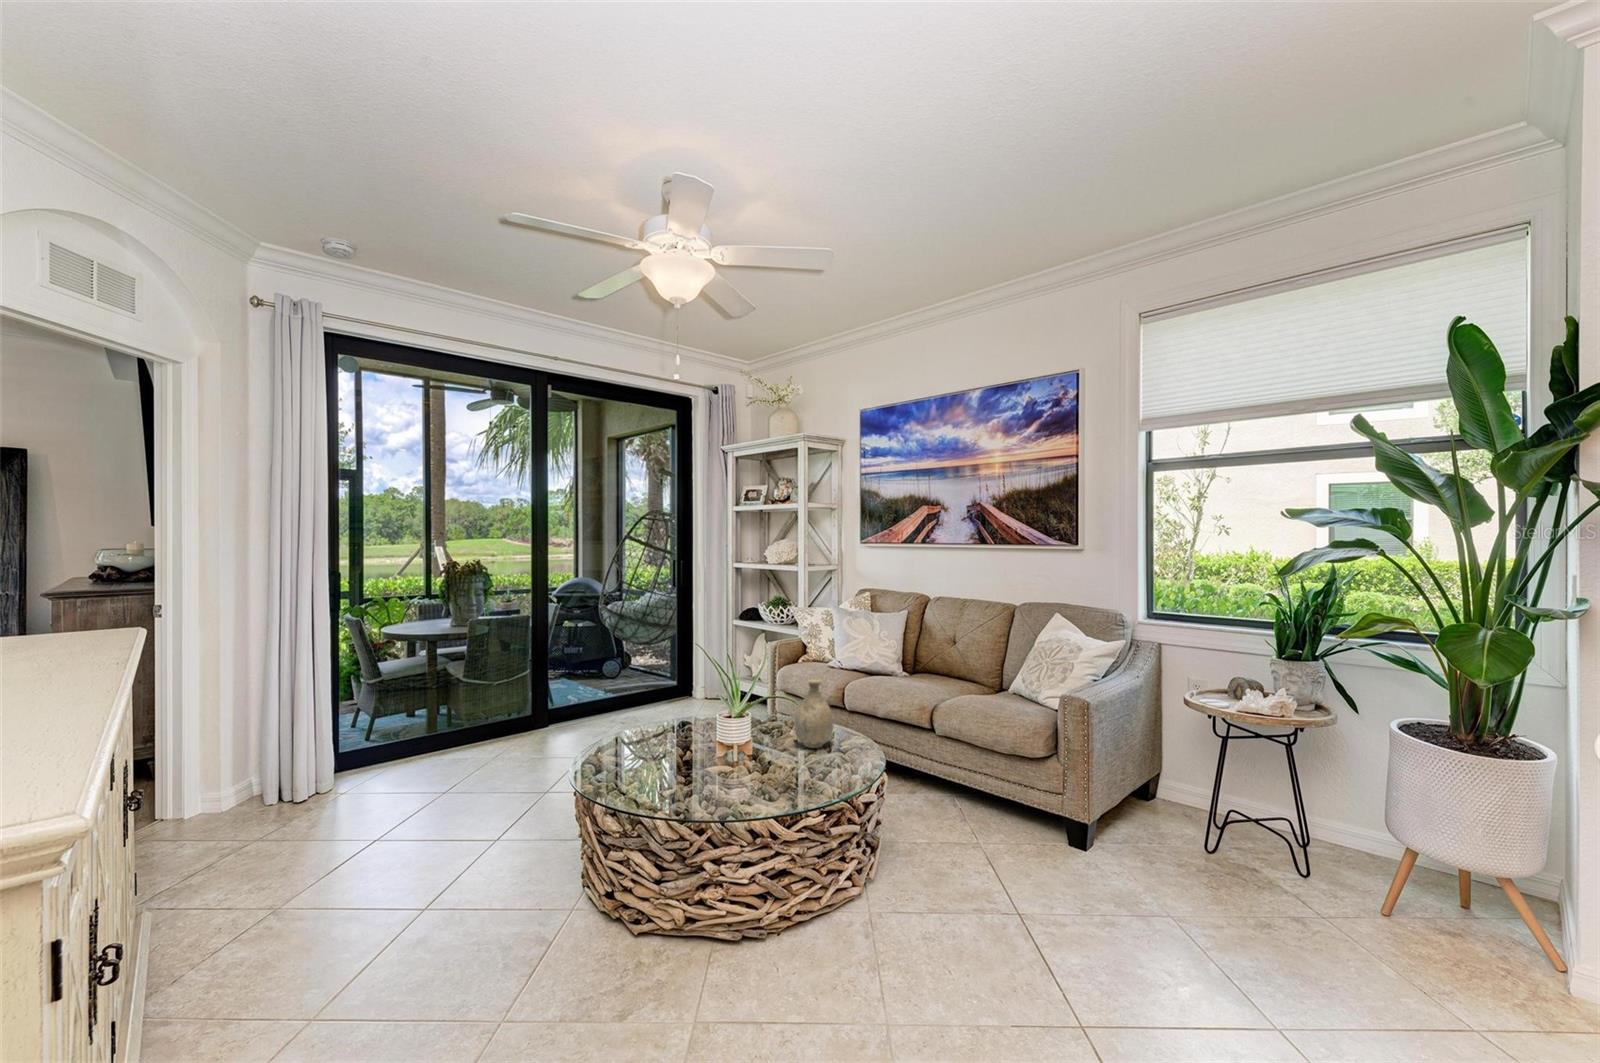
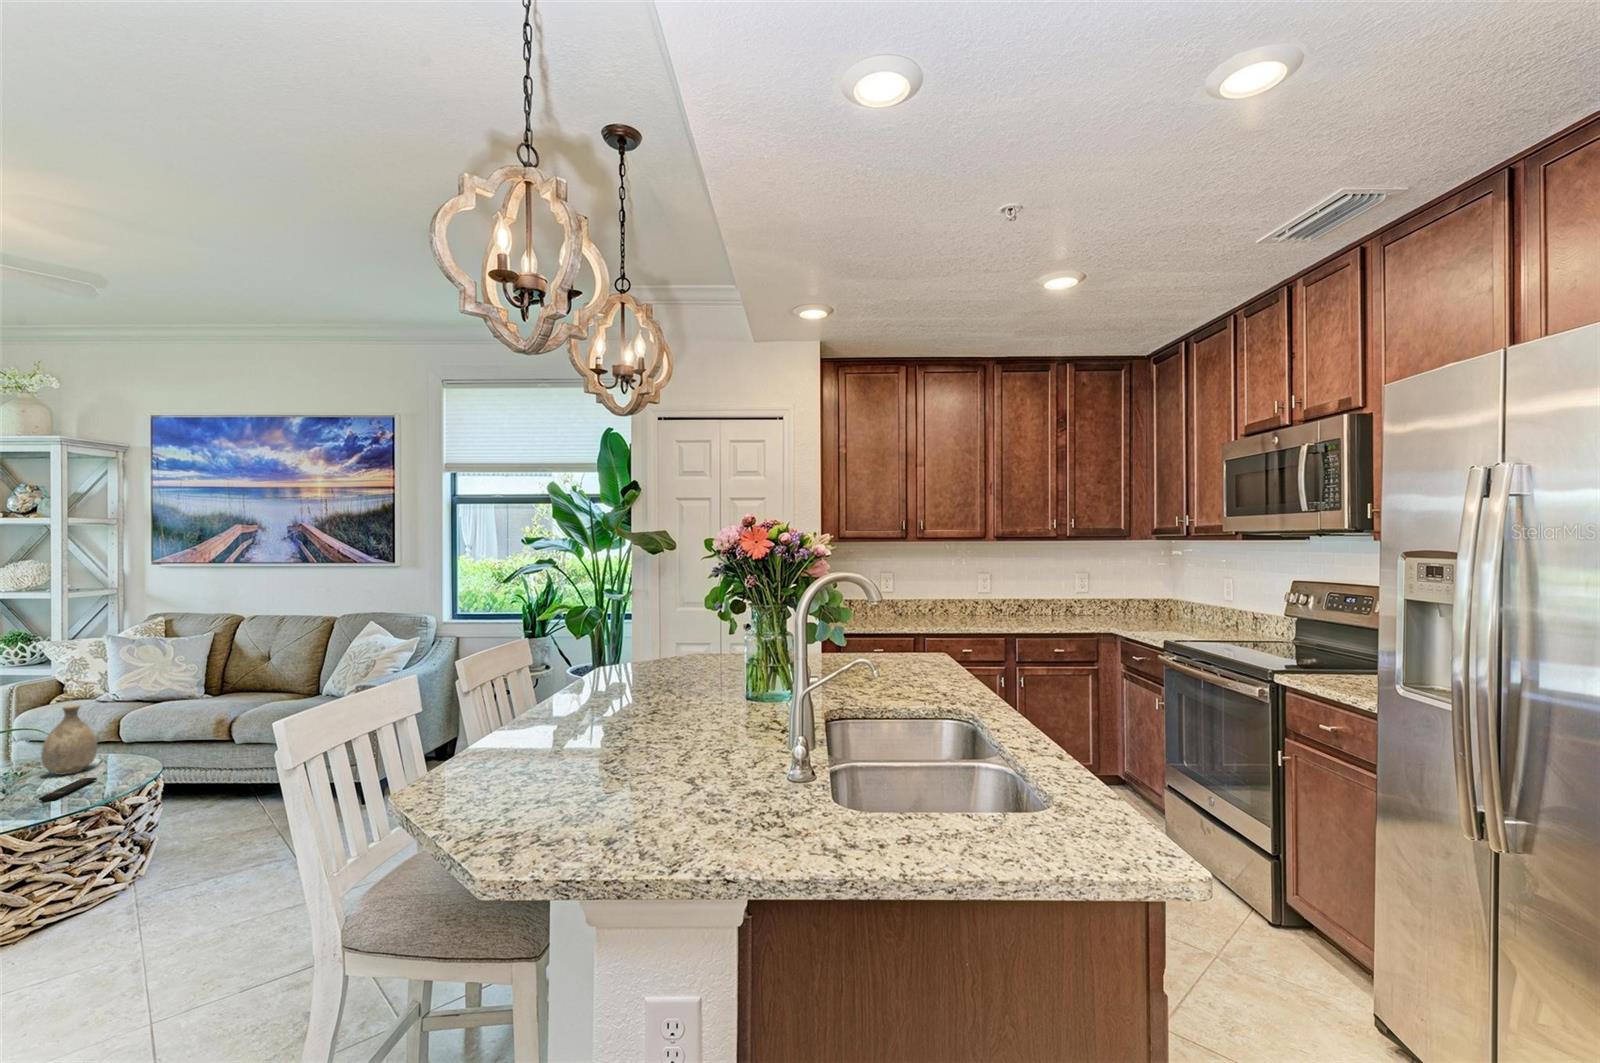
remote control: none [794,760,835,784] -> present [39,778,97,801]

